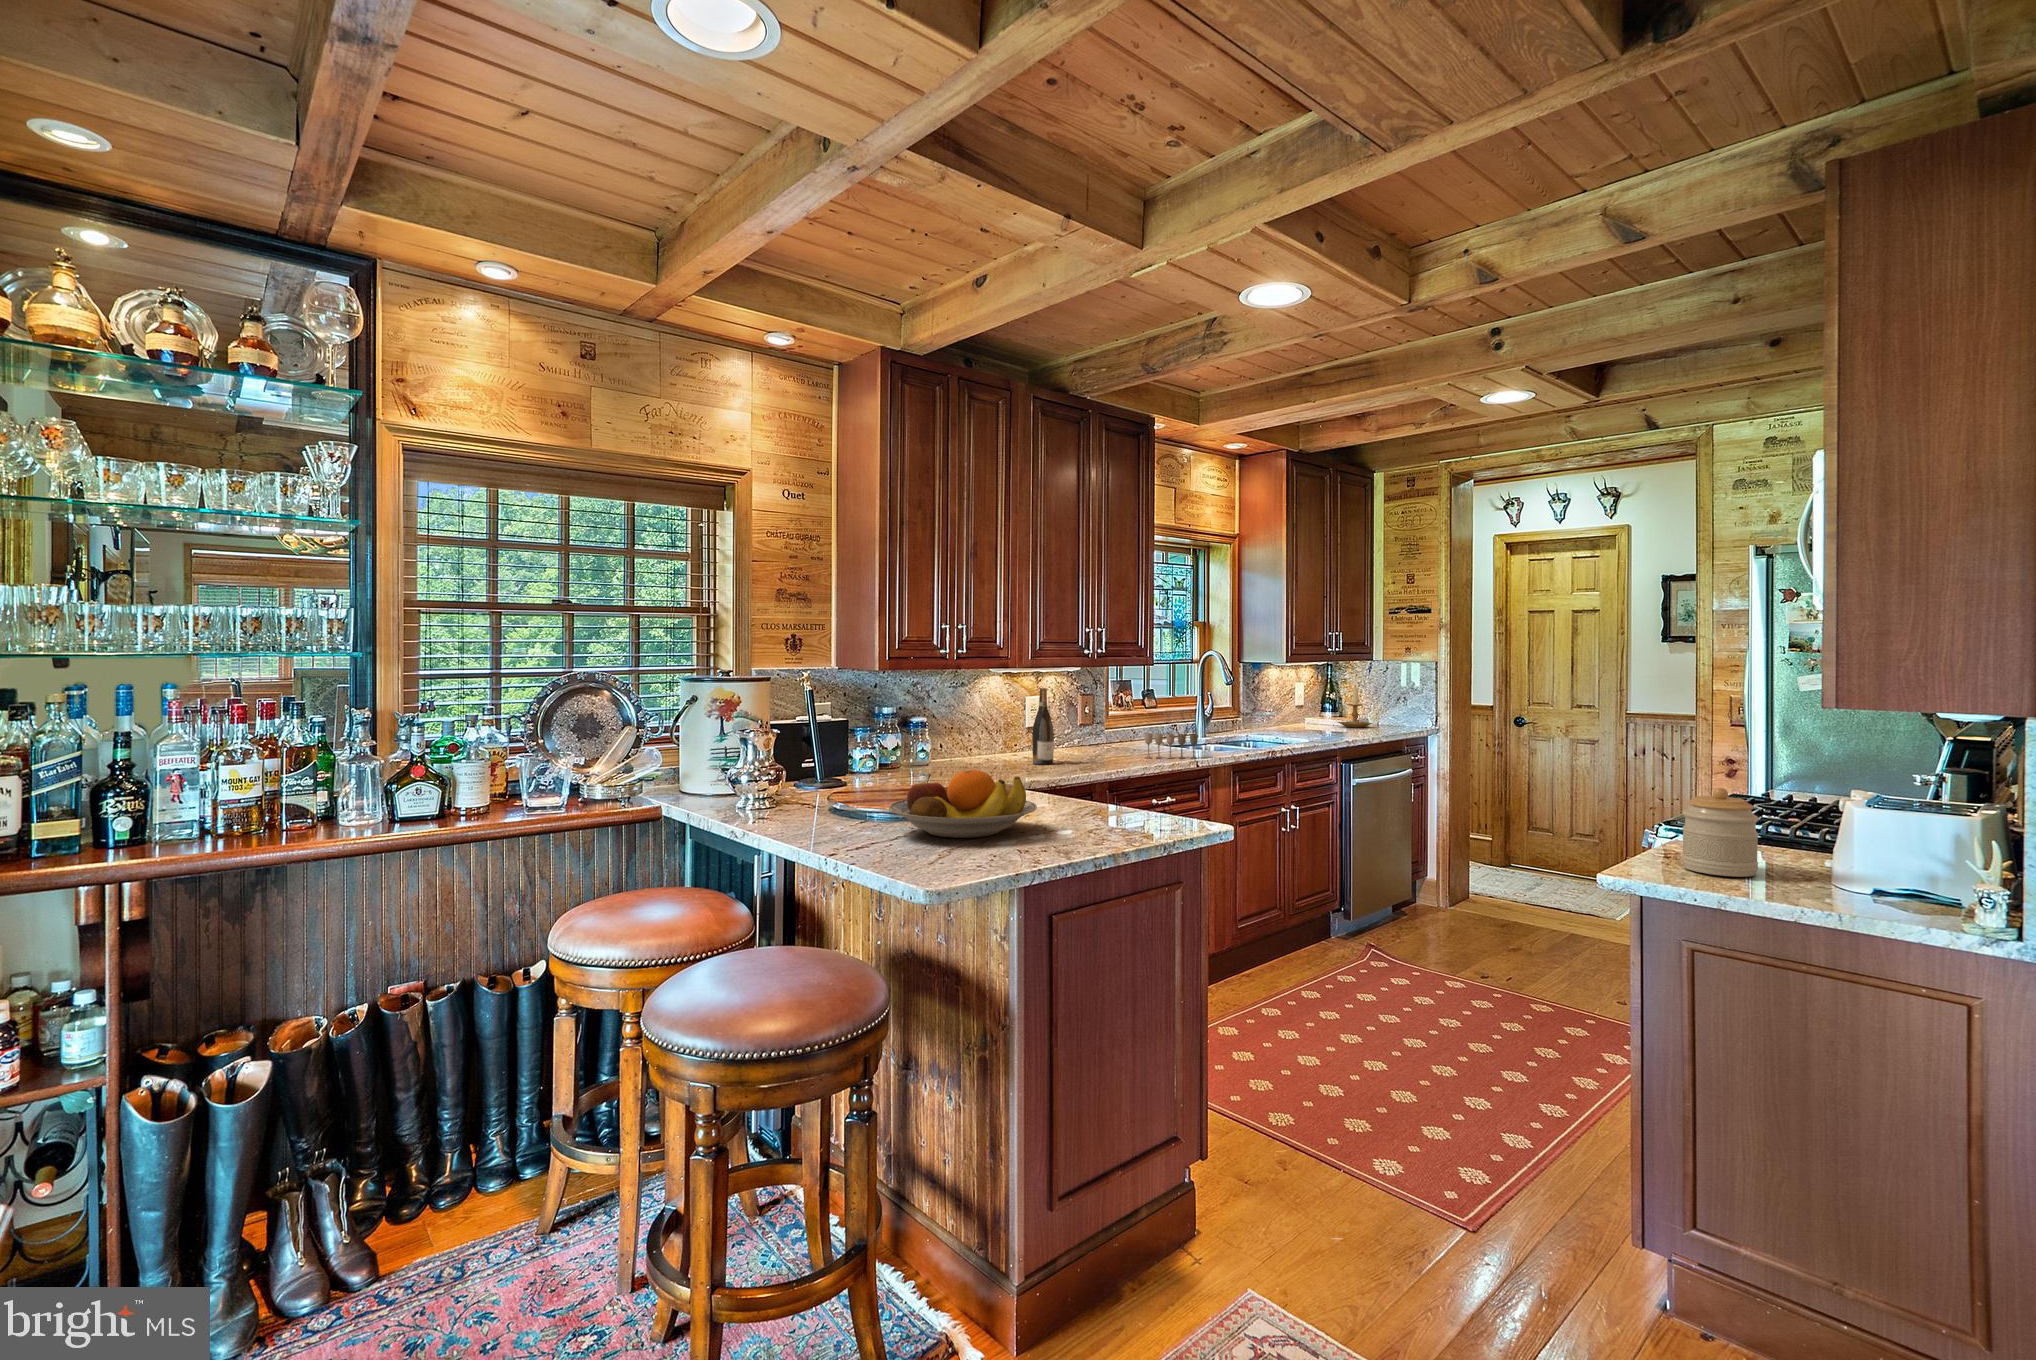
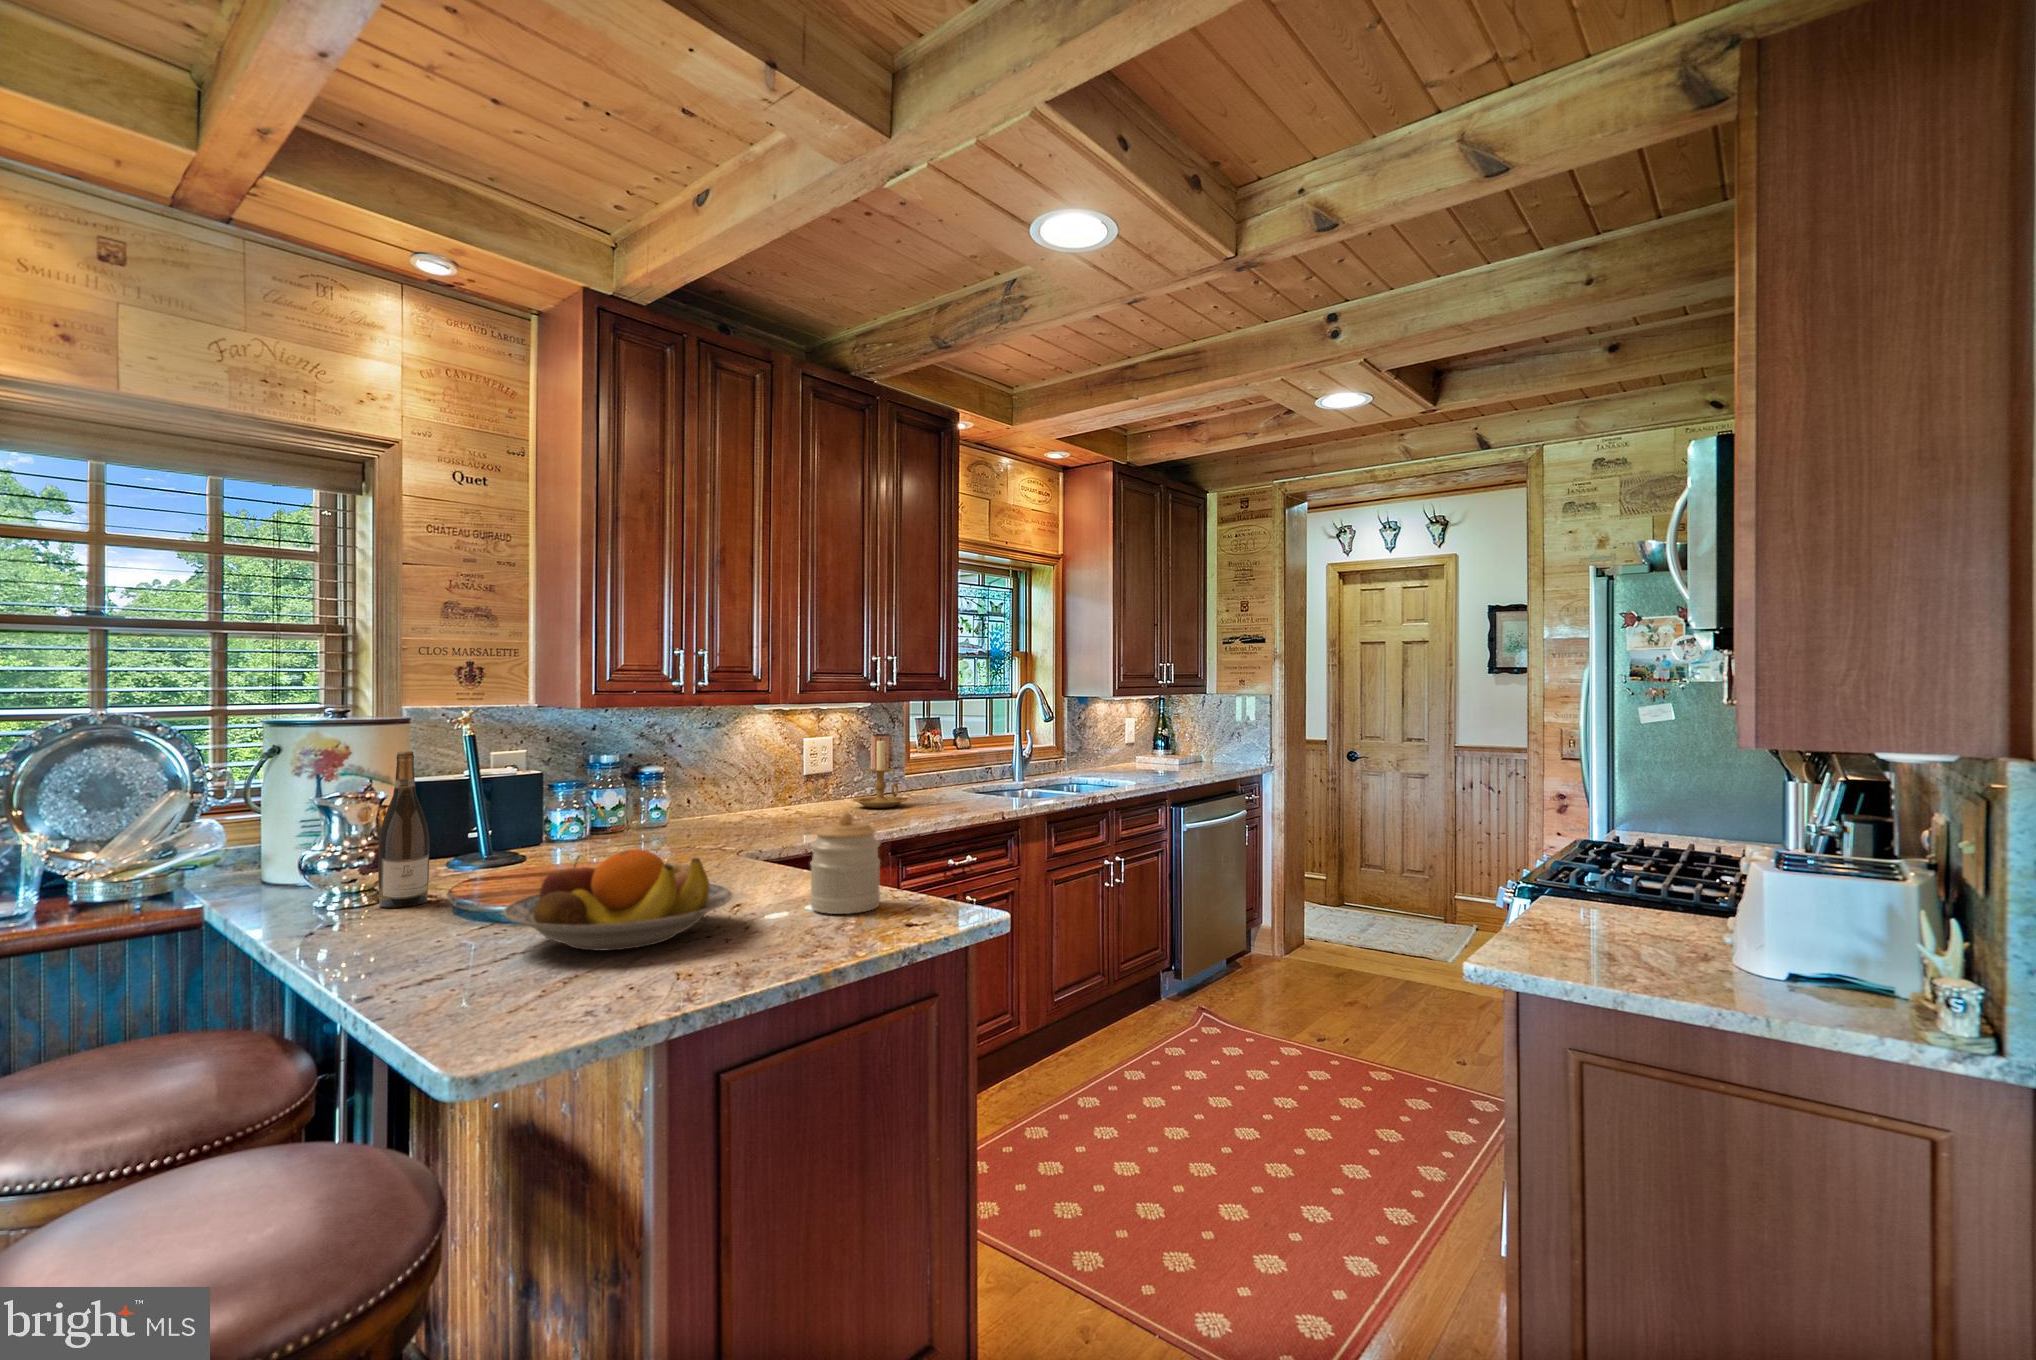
candle holder: present [1338,685,1372,728] -> present [853,738,908,808]
wine bottle: present [1032,688,1054,765] -> present [378,751,429,908]
wine glass: present [1145,733,1198,759] -> none [942,780,1004,809]
jar: present [1682,788,1759,877] -> present [810,812,880,914]

